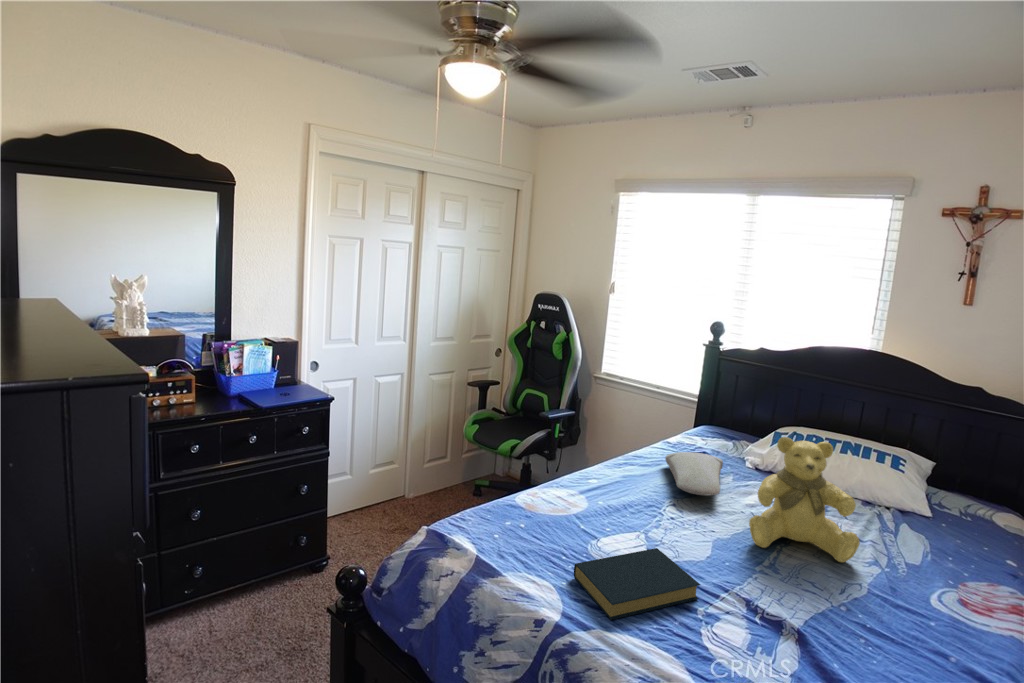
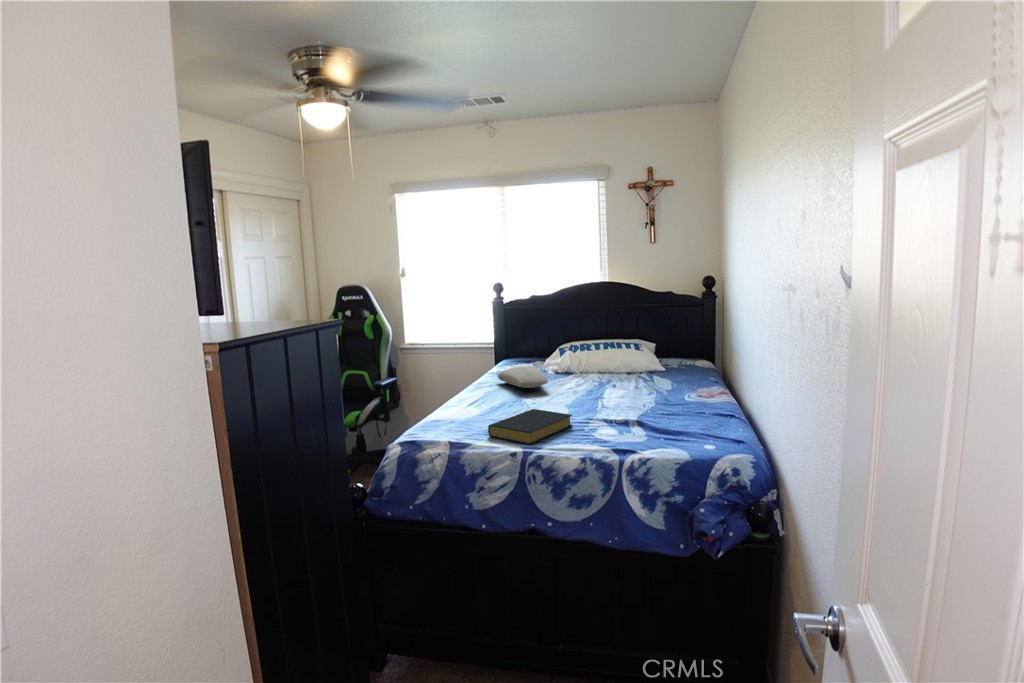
teddy bear: present [749,437,860,562] -> none [578,323,643,401]

